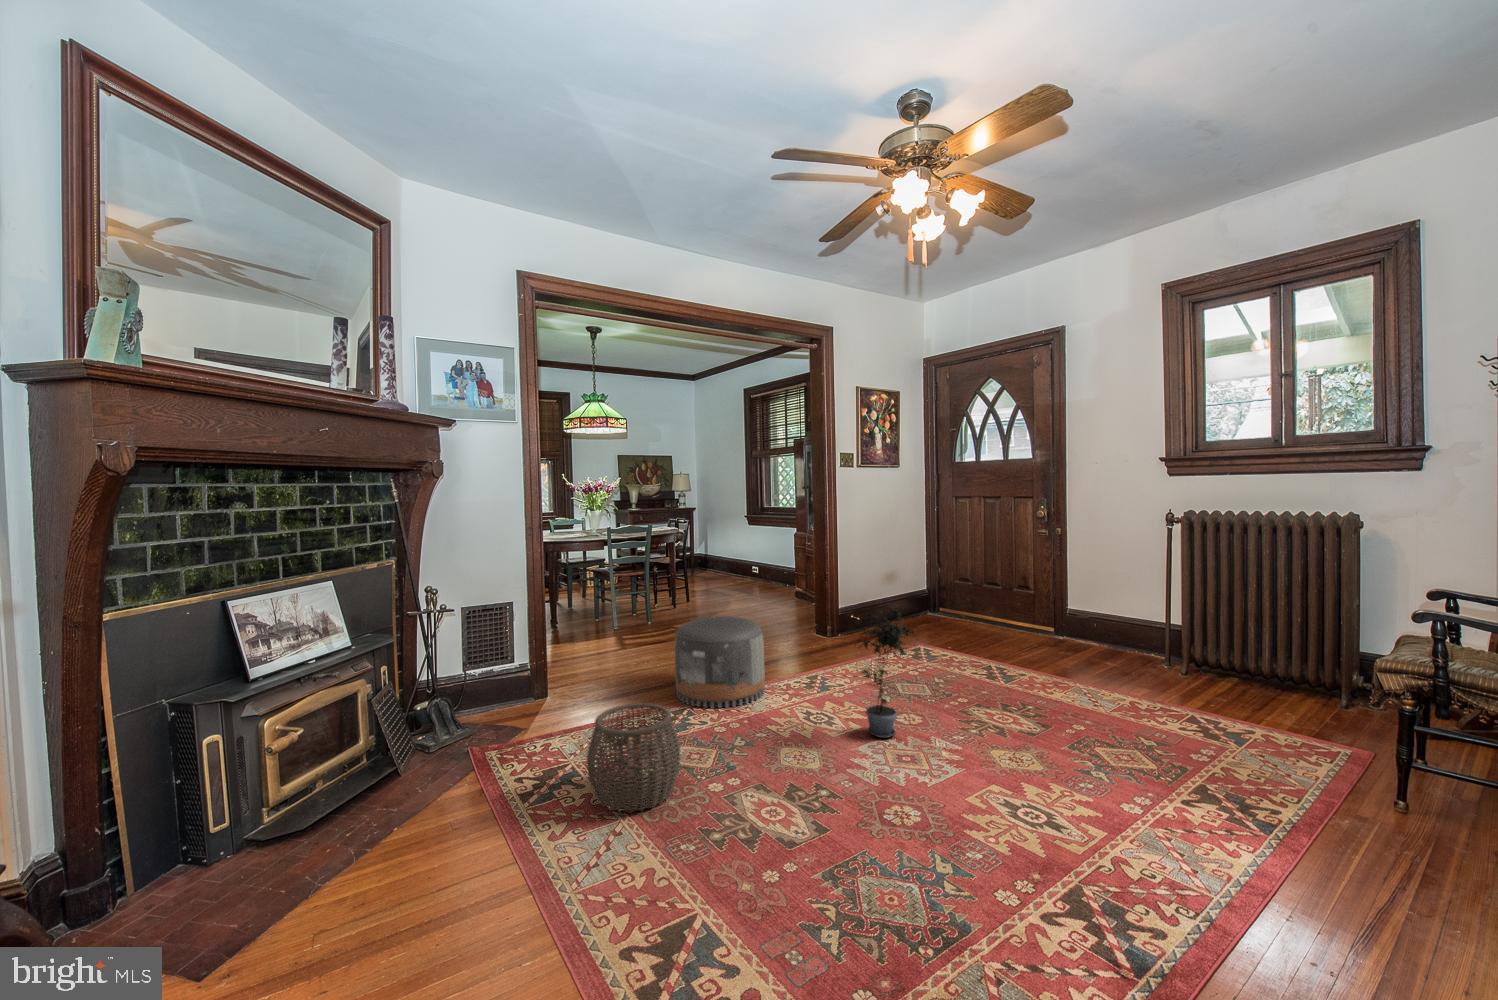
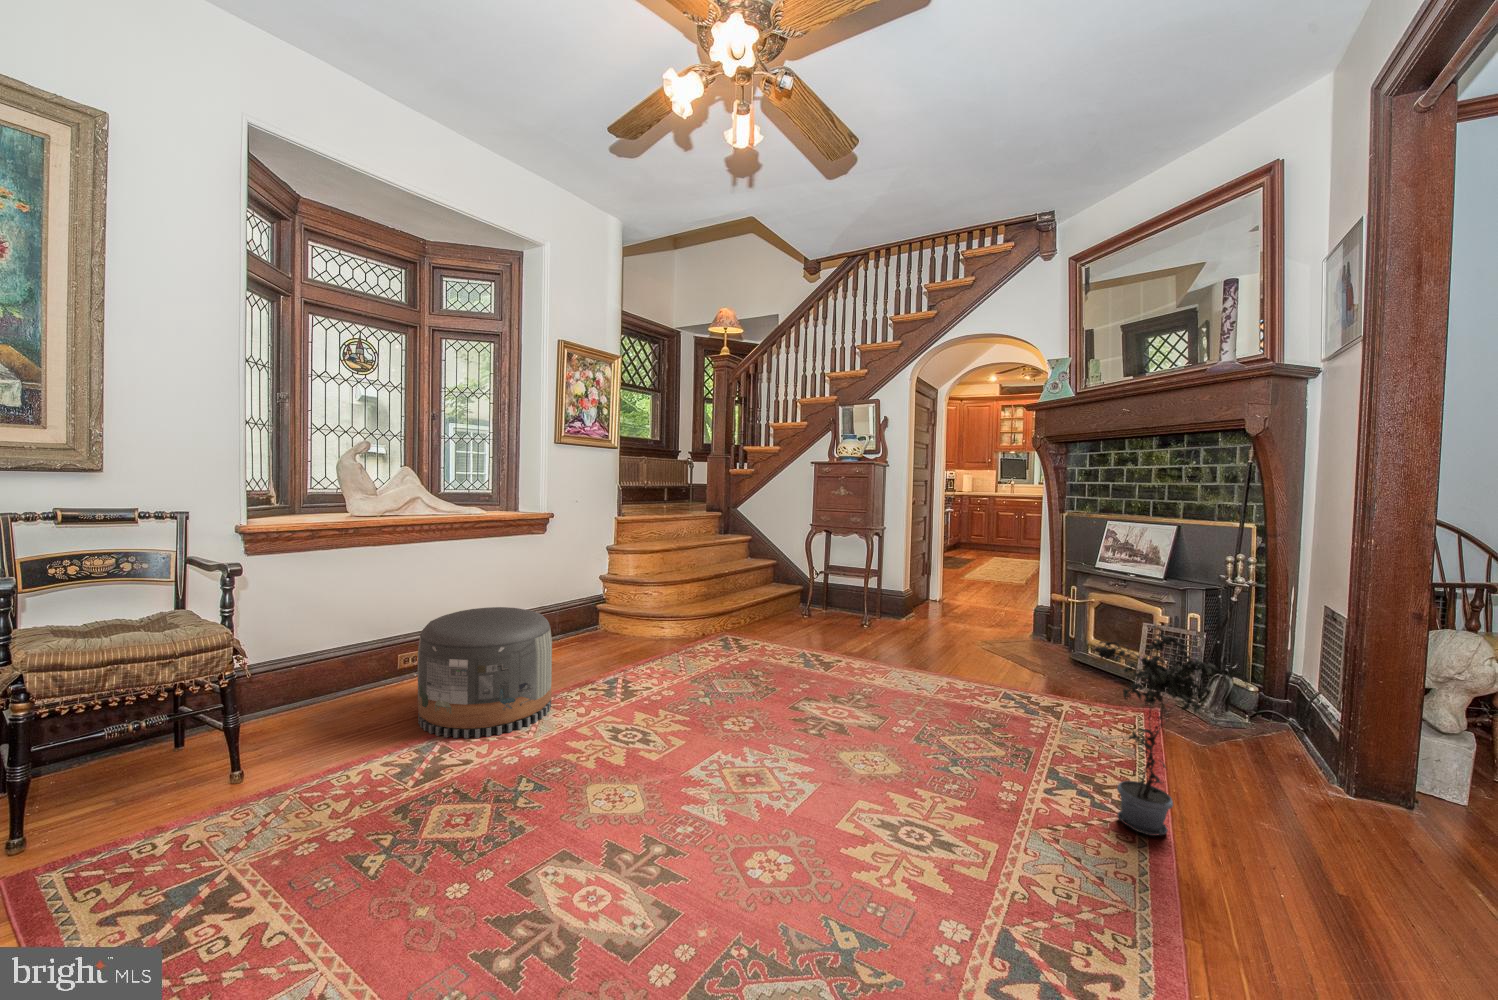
potted plant: present [858,603,917,738] -> present [1095,626,1248,836]
woven basket: present [587,703,681,812] -> none [255,755,439,953]

